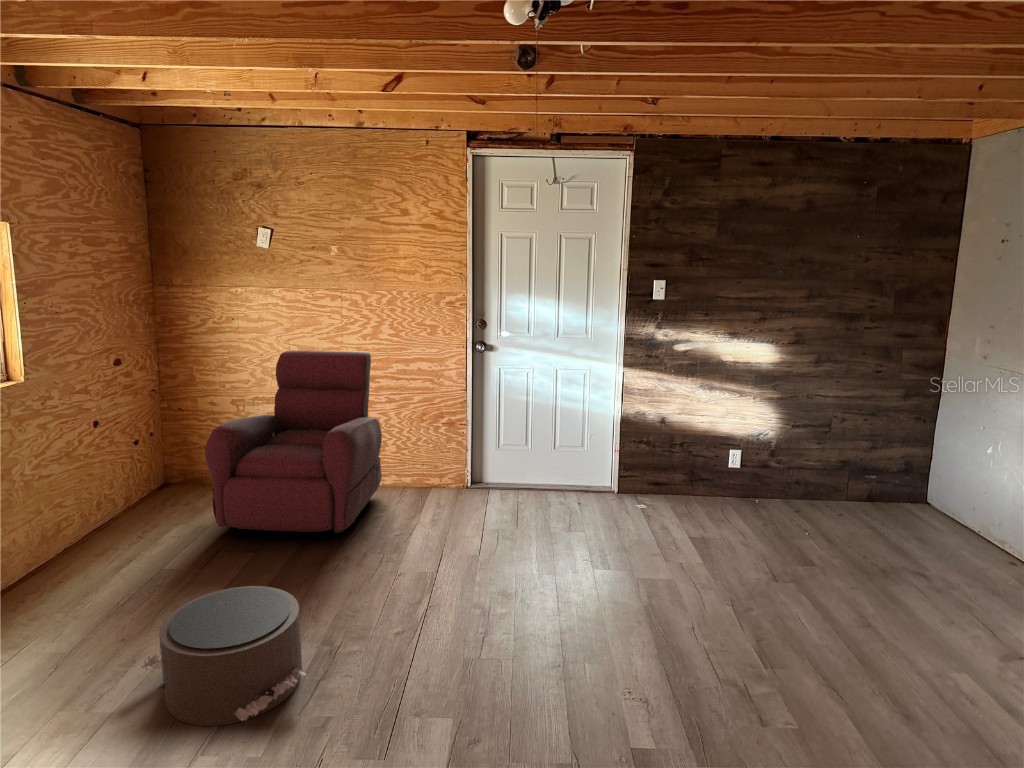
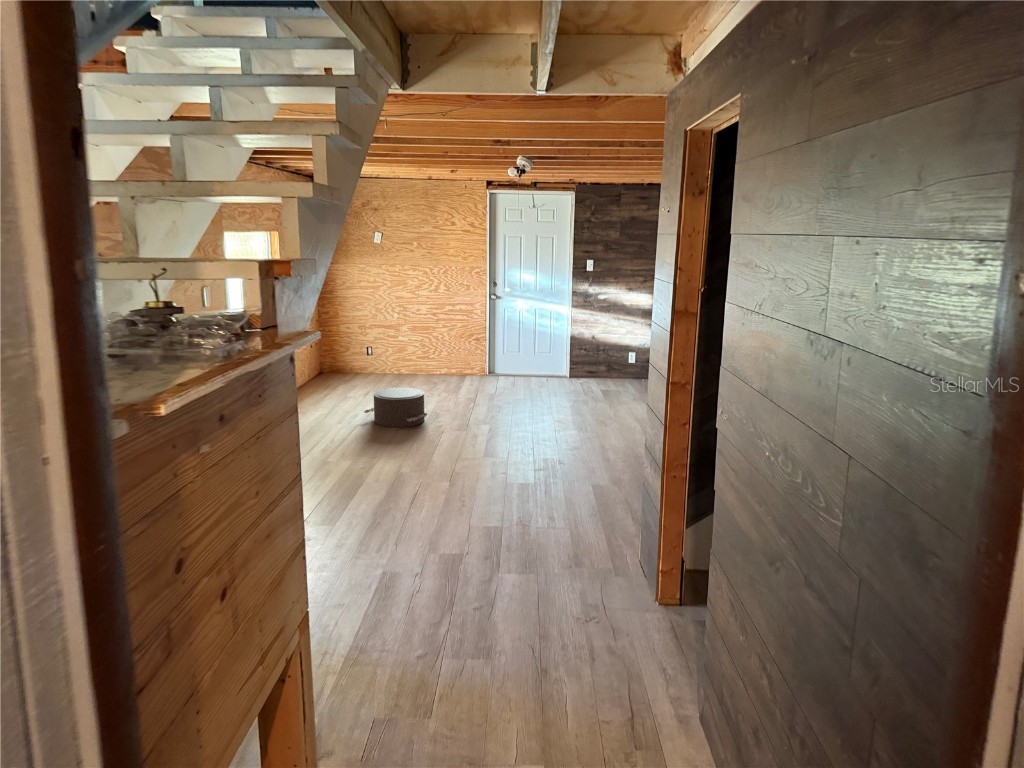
armchair: present [205,350,382,533] -> none [359,299,441,388]

